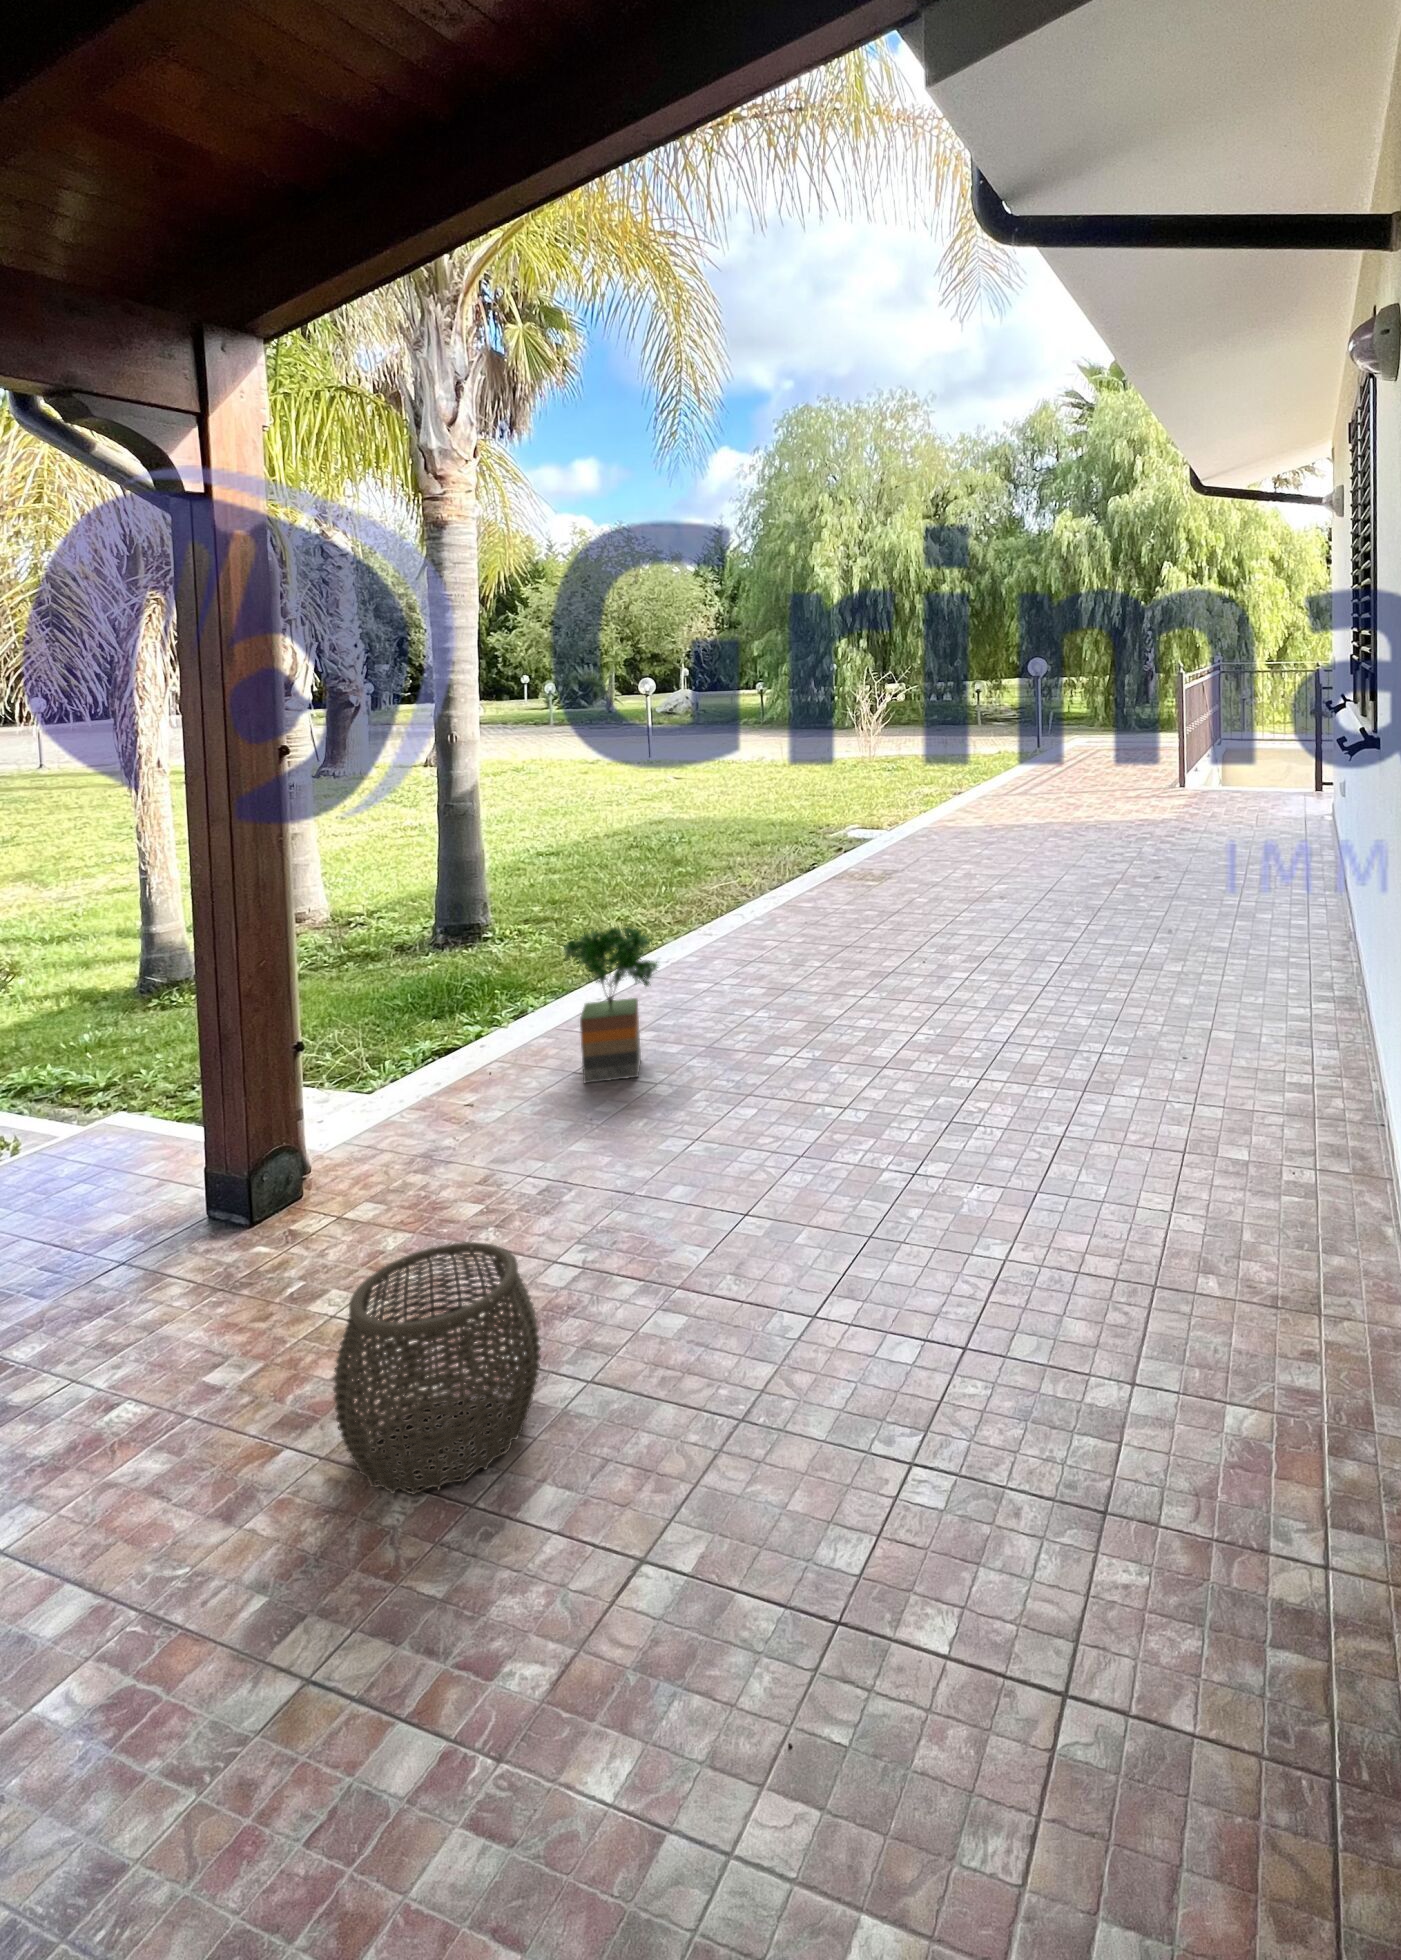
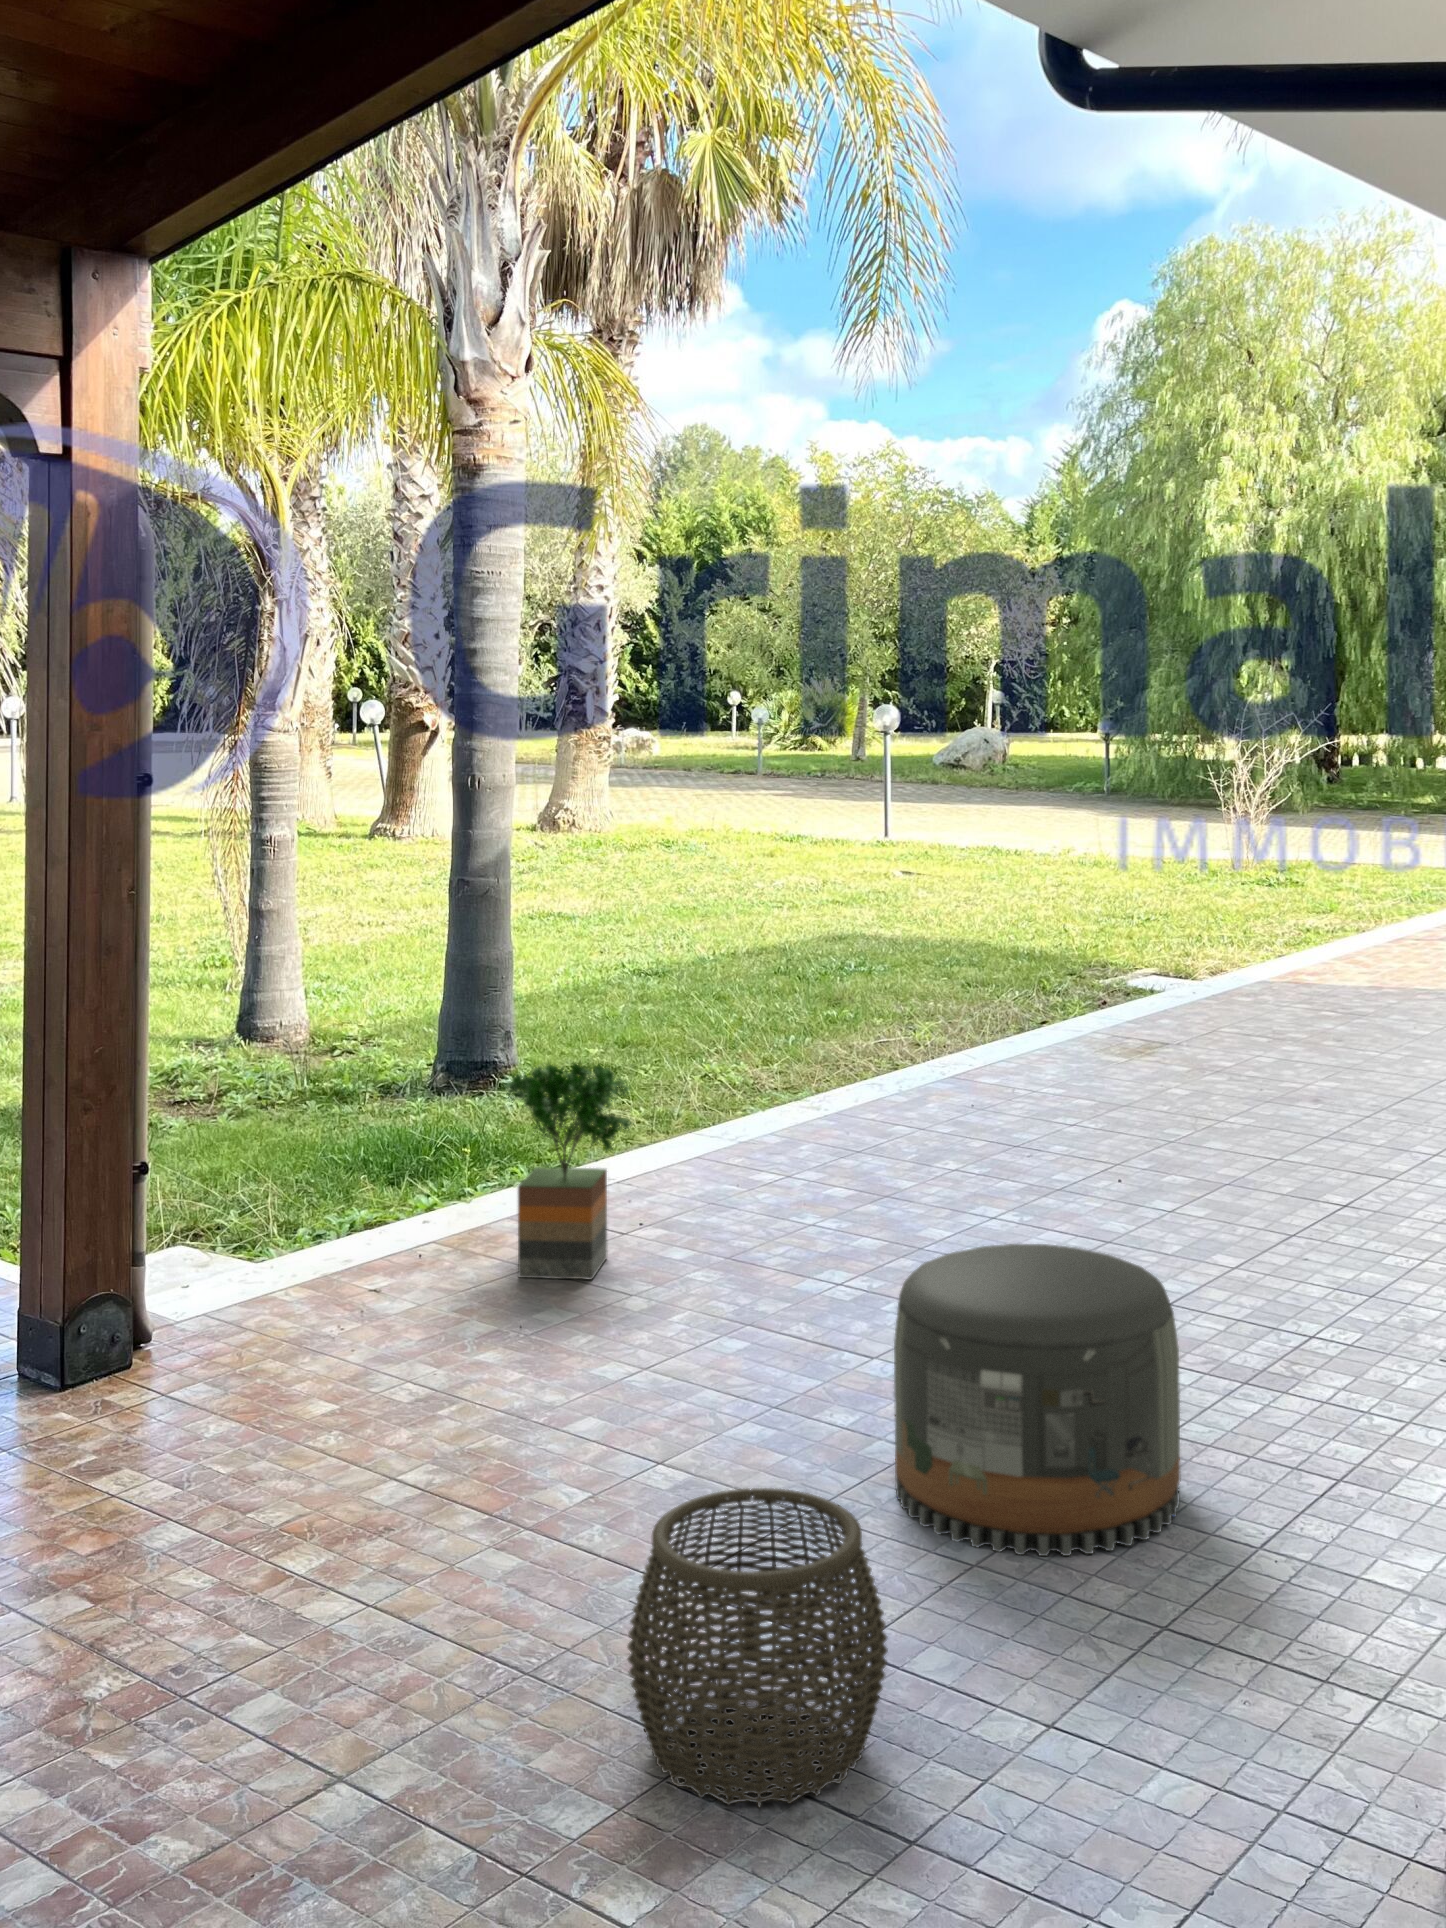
pouf: none [922,1020,1119,1239] -> present [894,1244,1181,1556]
woven basket: present [333,1242,541,1494] -> present [628,1488,888,1807]

